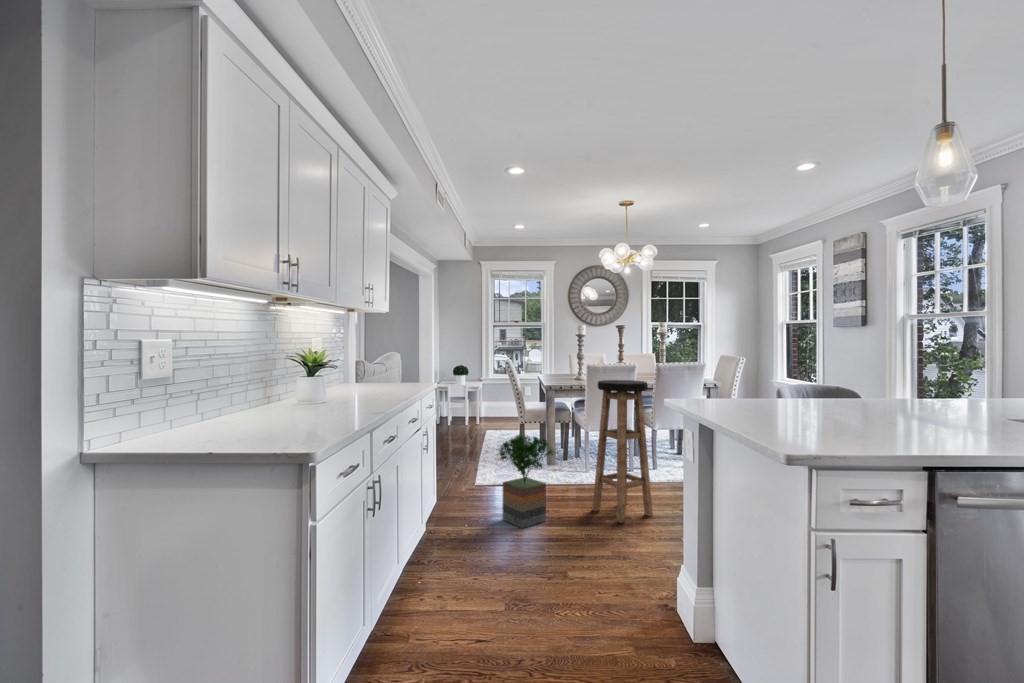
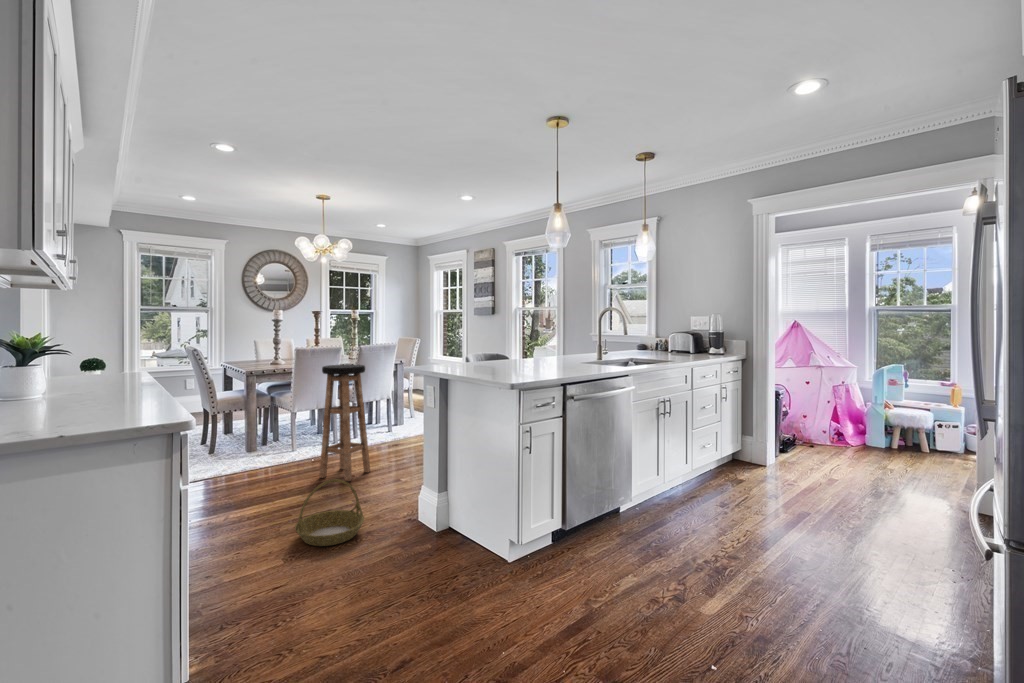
potted tree: present [499,435,554,528] -> none [234,420,291,504]
basket: none [520,524,605,613] -> present [295,479,364,546]

